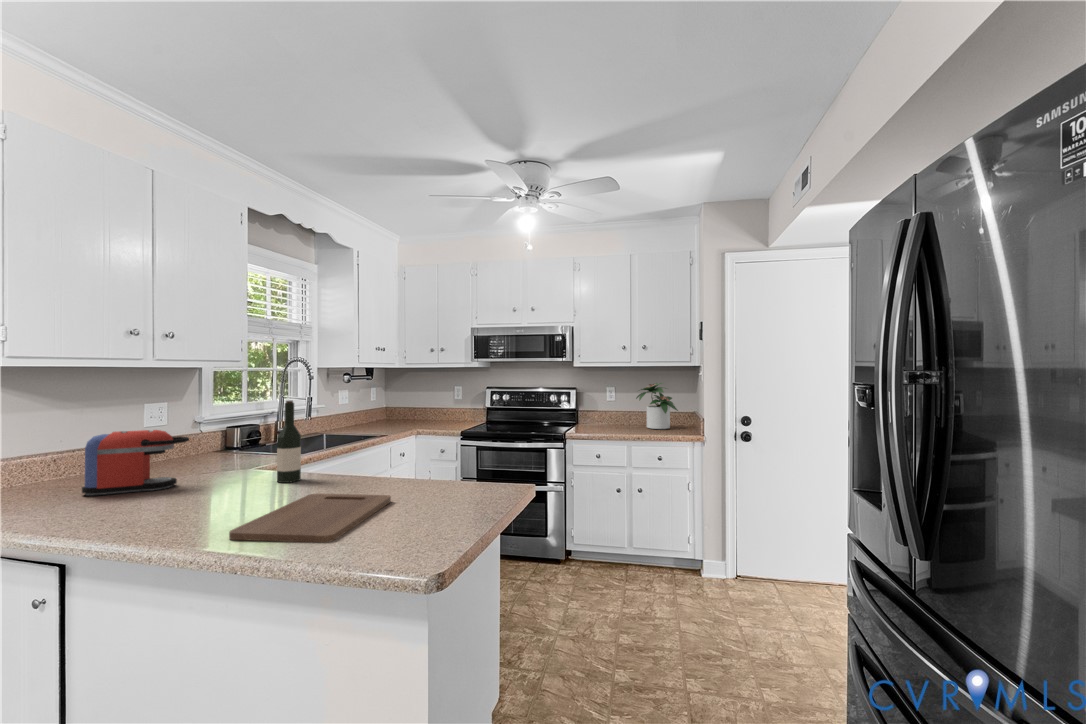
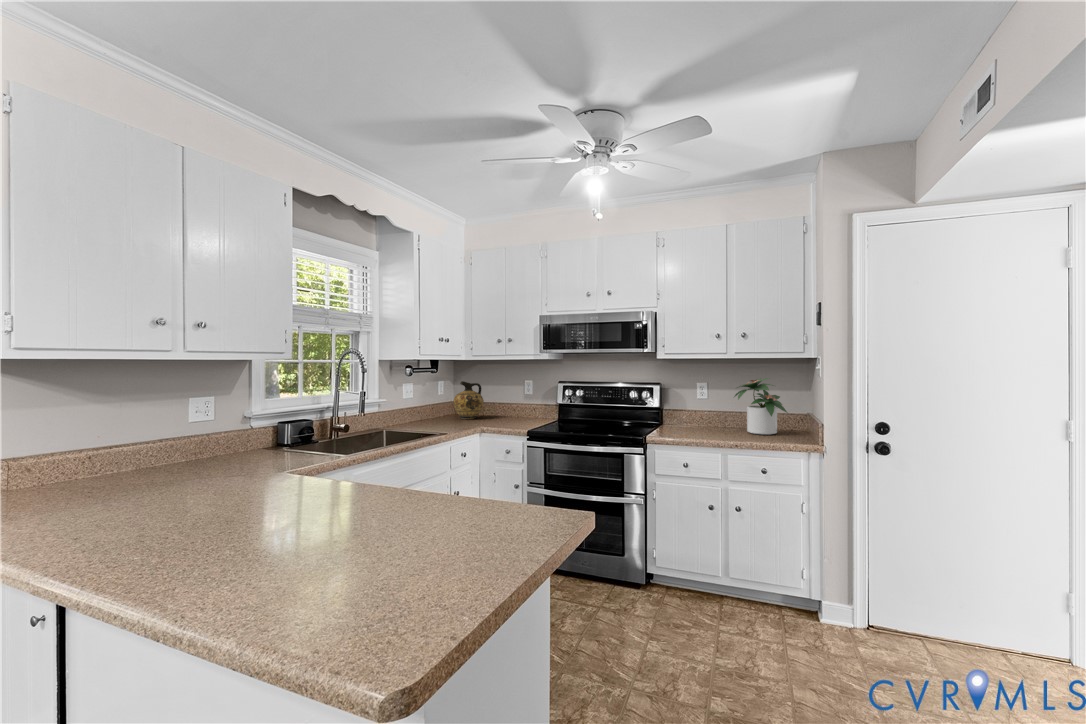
ceramic jug: none [386,387,415,422] -> present [453,381,484,419]
wine bottle: present [277,400,301,483] -> none [287,399,316,496]
coffee maker: present [82,430,189,495] -> none [80,430,197,503]
cutting board: present [229,494,391,542] -> none [156,518,394,609]

